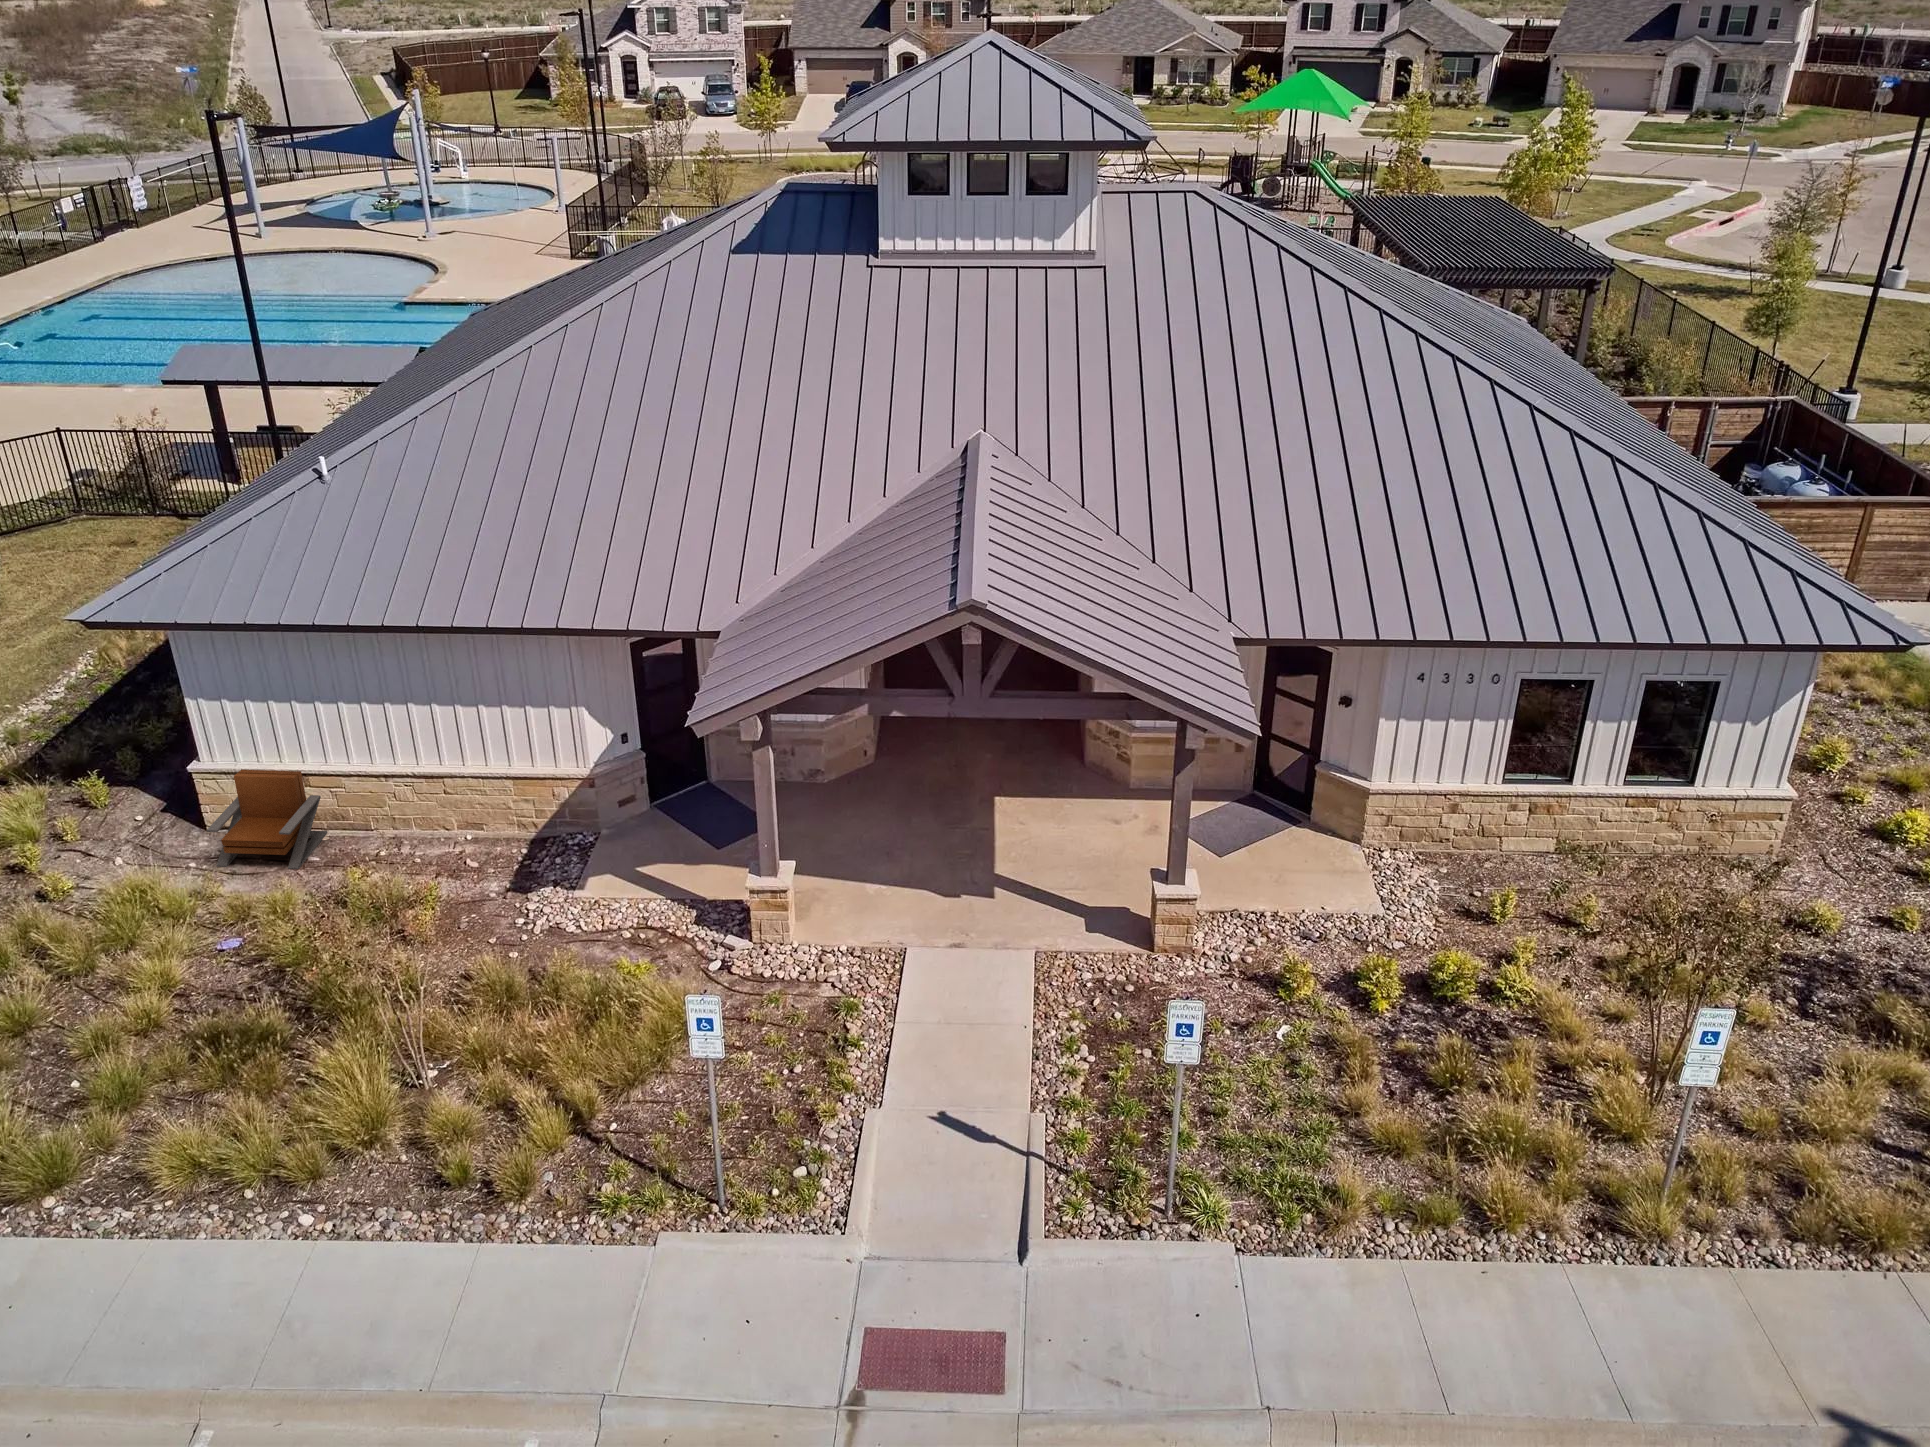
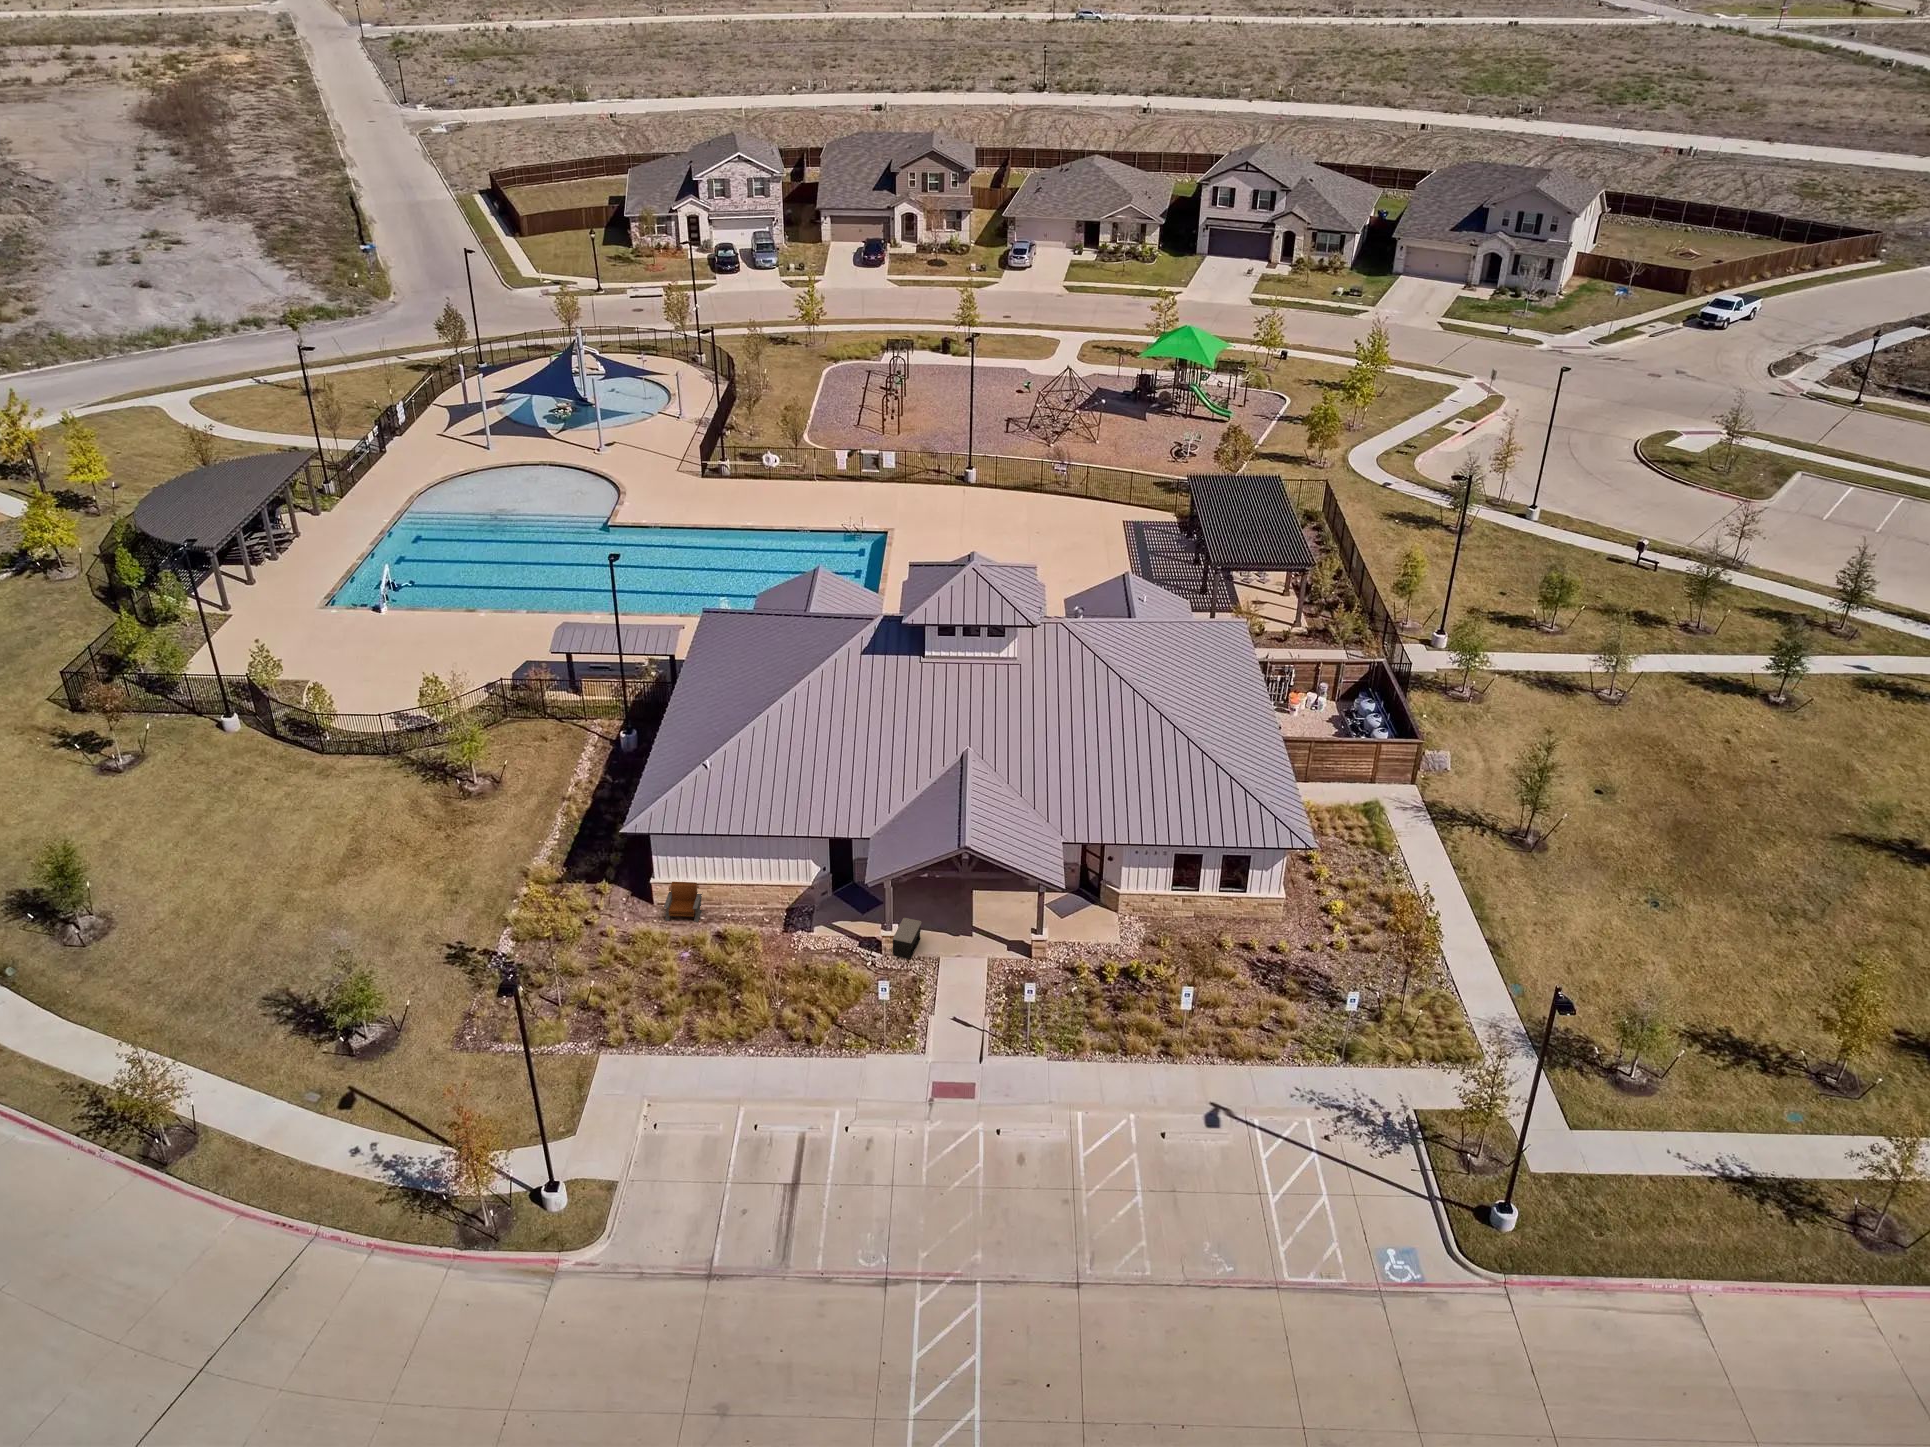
storage bench: none [776,847,858,953] -> present [893,918,922,959]

